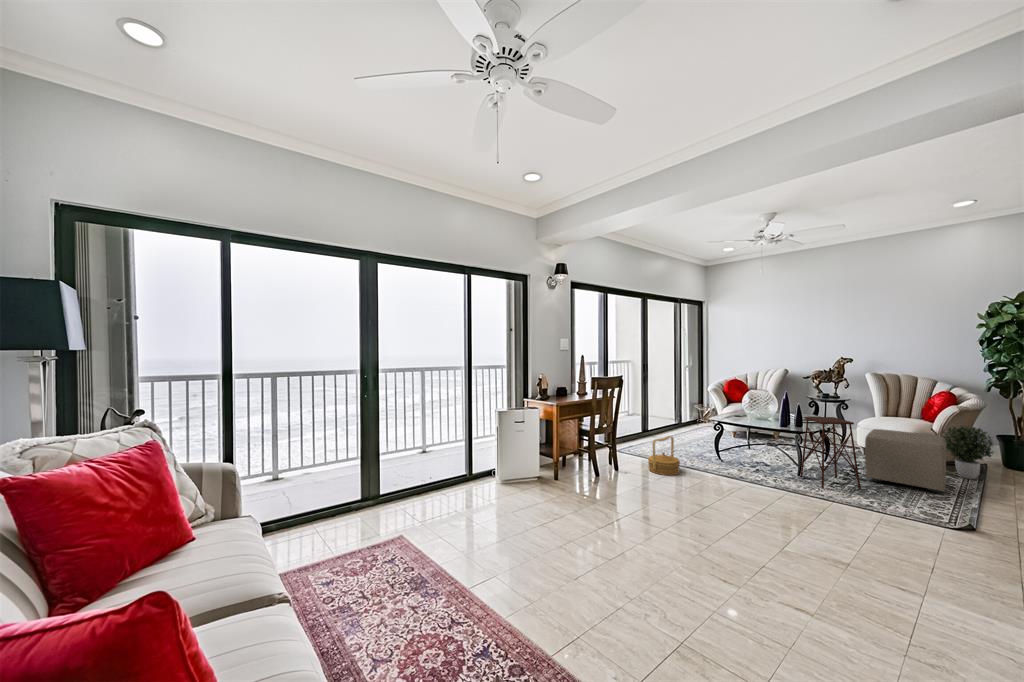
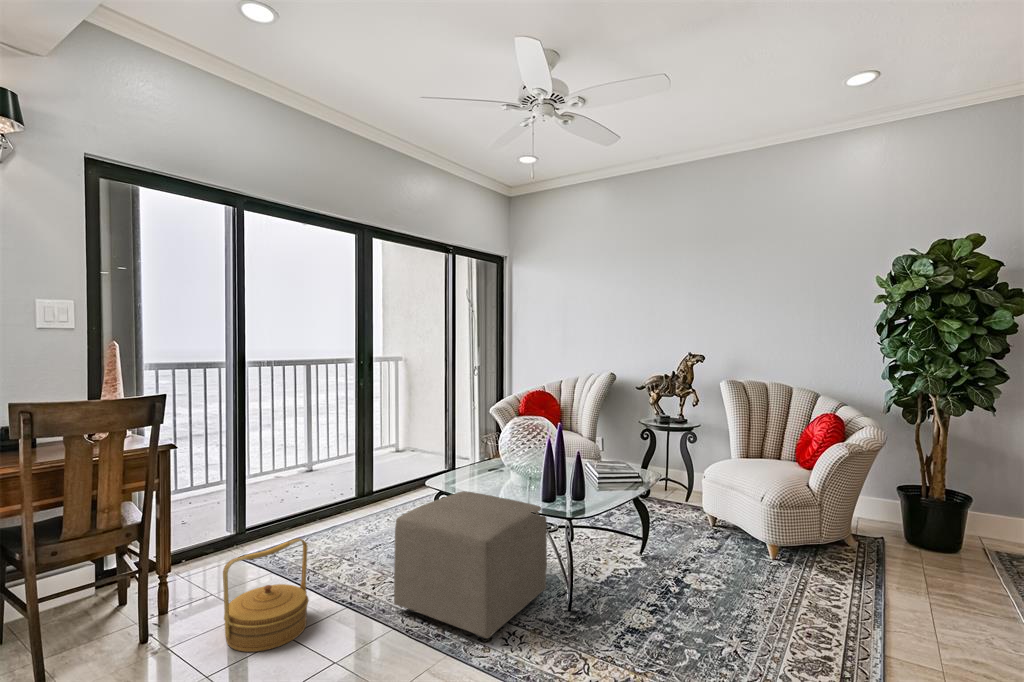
side table: present [800,417,861,490] -> none [570,480,674,661]
potted plant: present [943,426,993,479] -> none [823,480,905,585]
ottoman: present [865,429,946,493] -> present [394,491,547,639]

